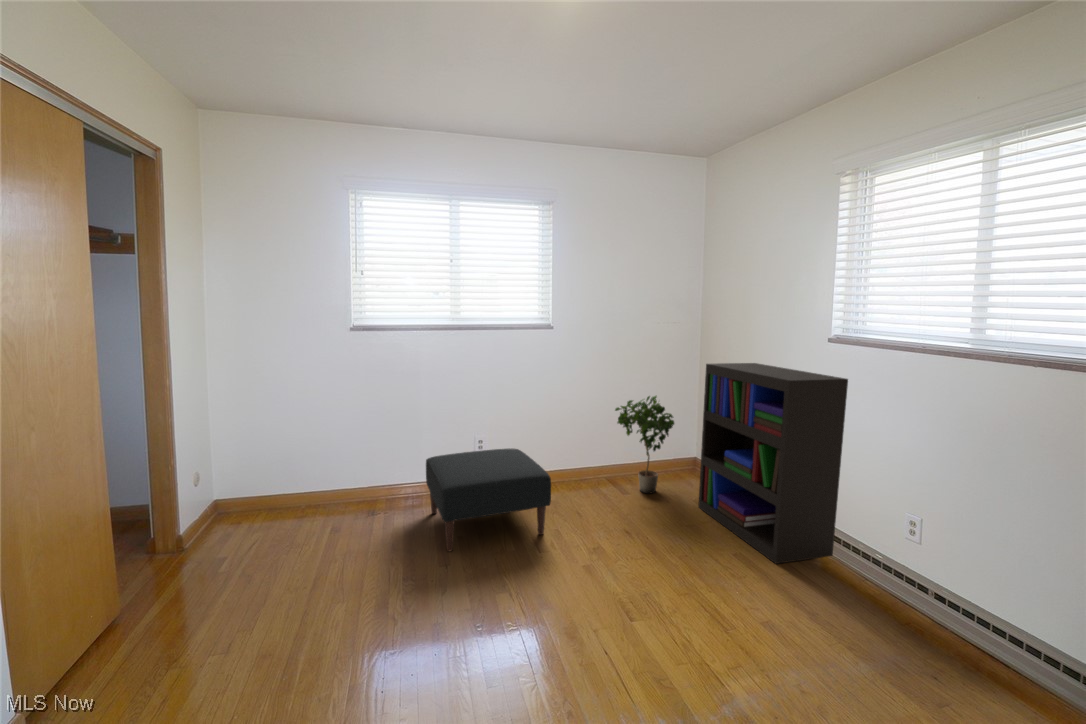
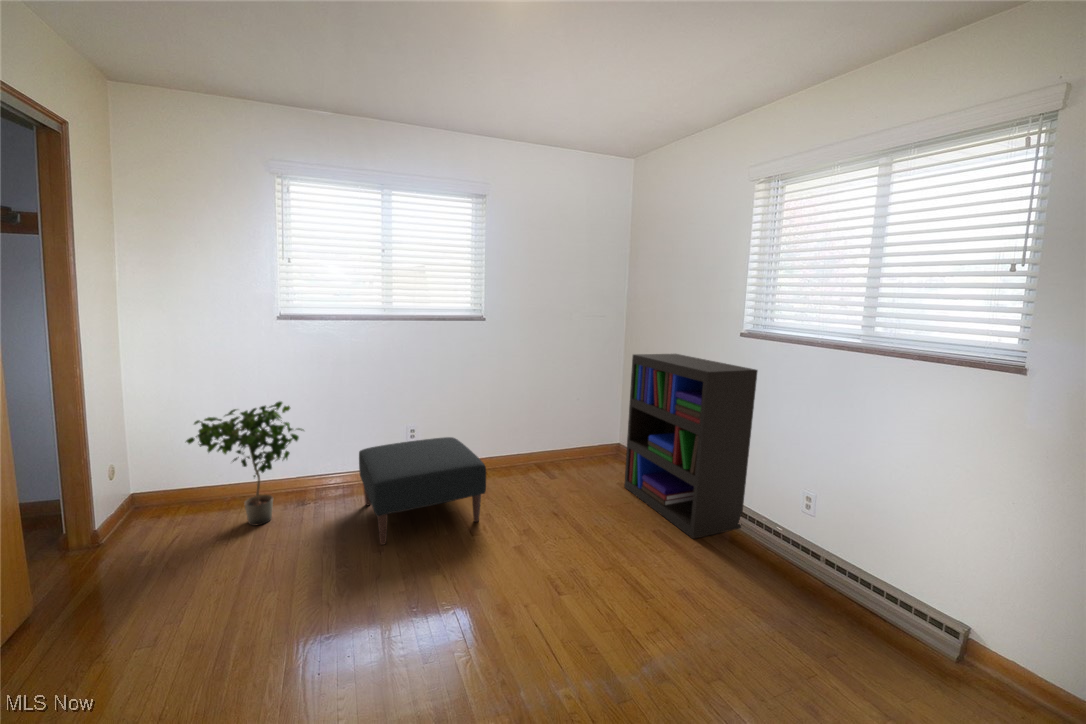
potted plant: present [615,396,674,493] -> present [186,402,303,525]

